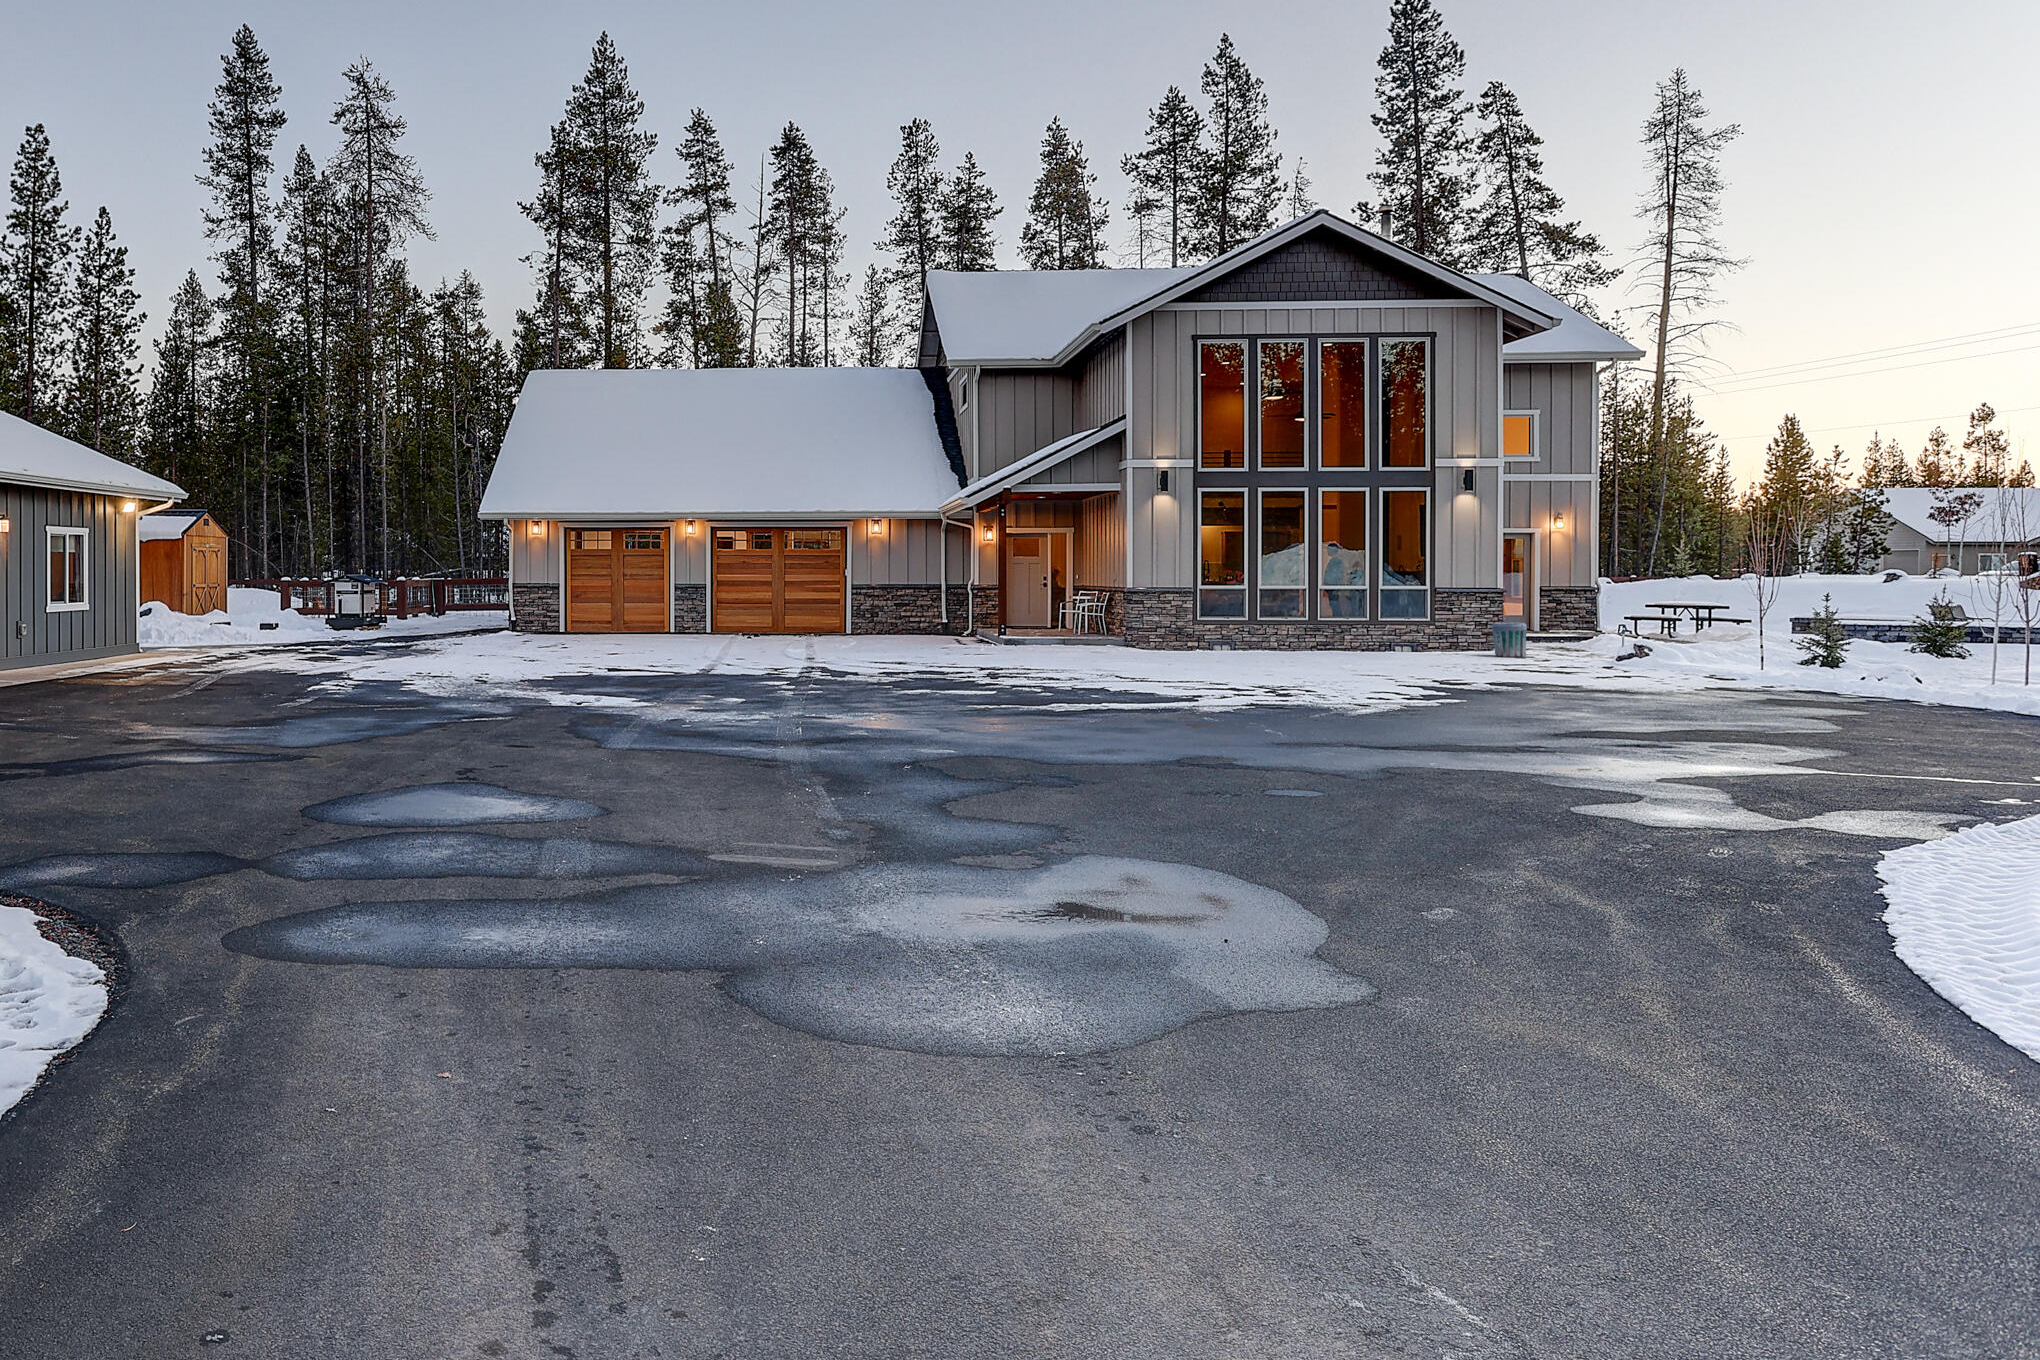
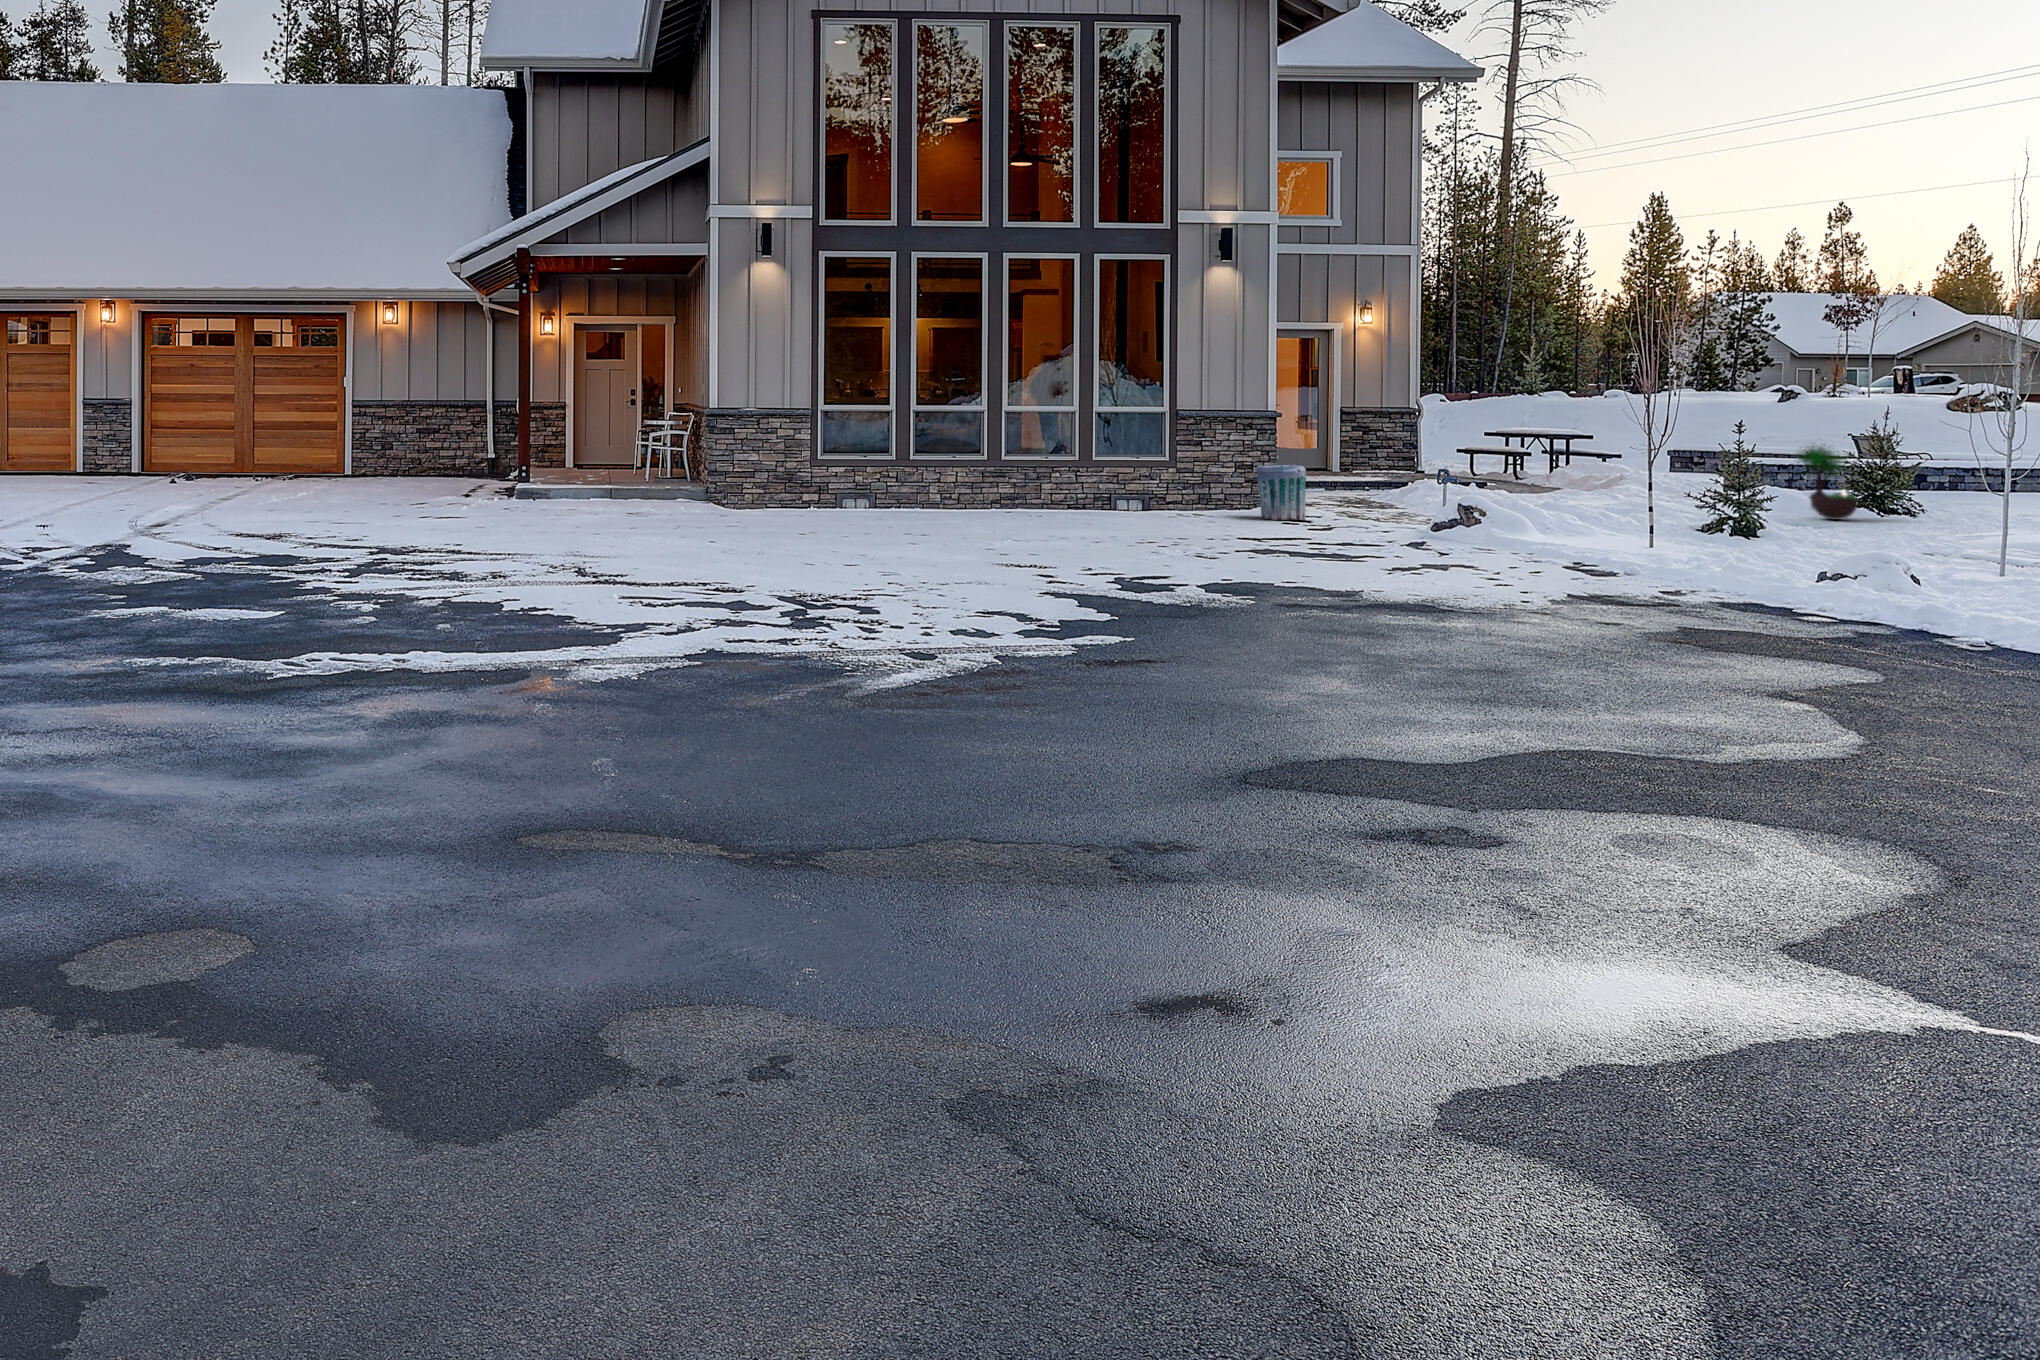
potted tree: none [1866,605,1909,656] -> present [1798,444,1858,520]

